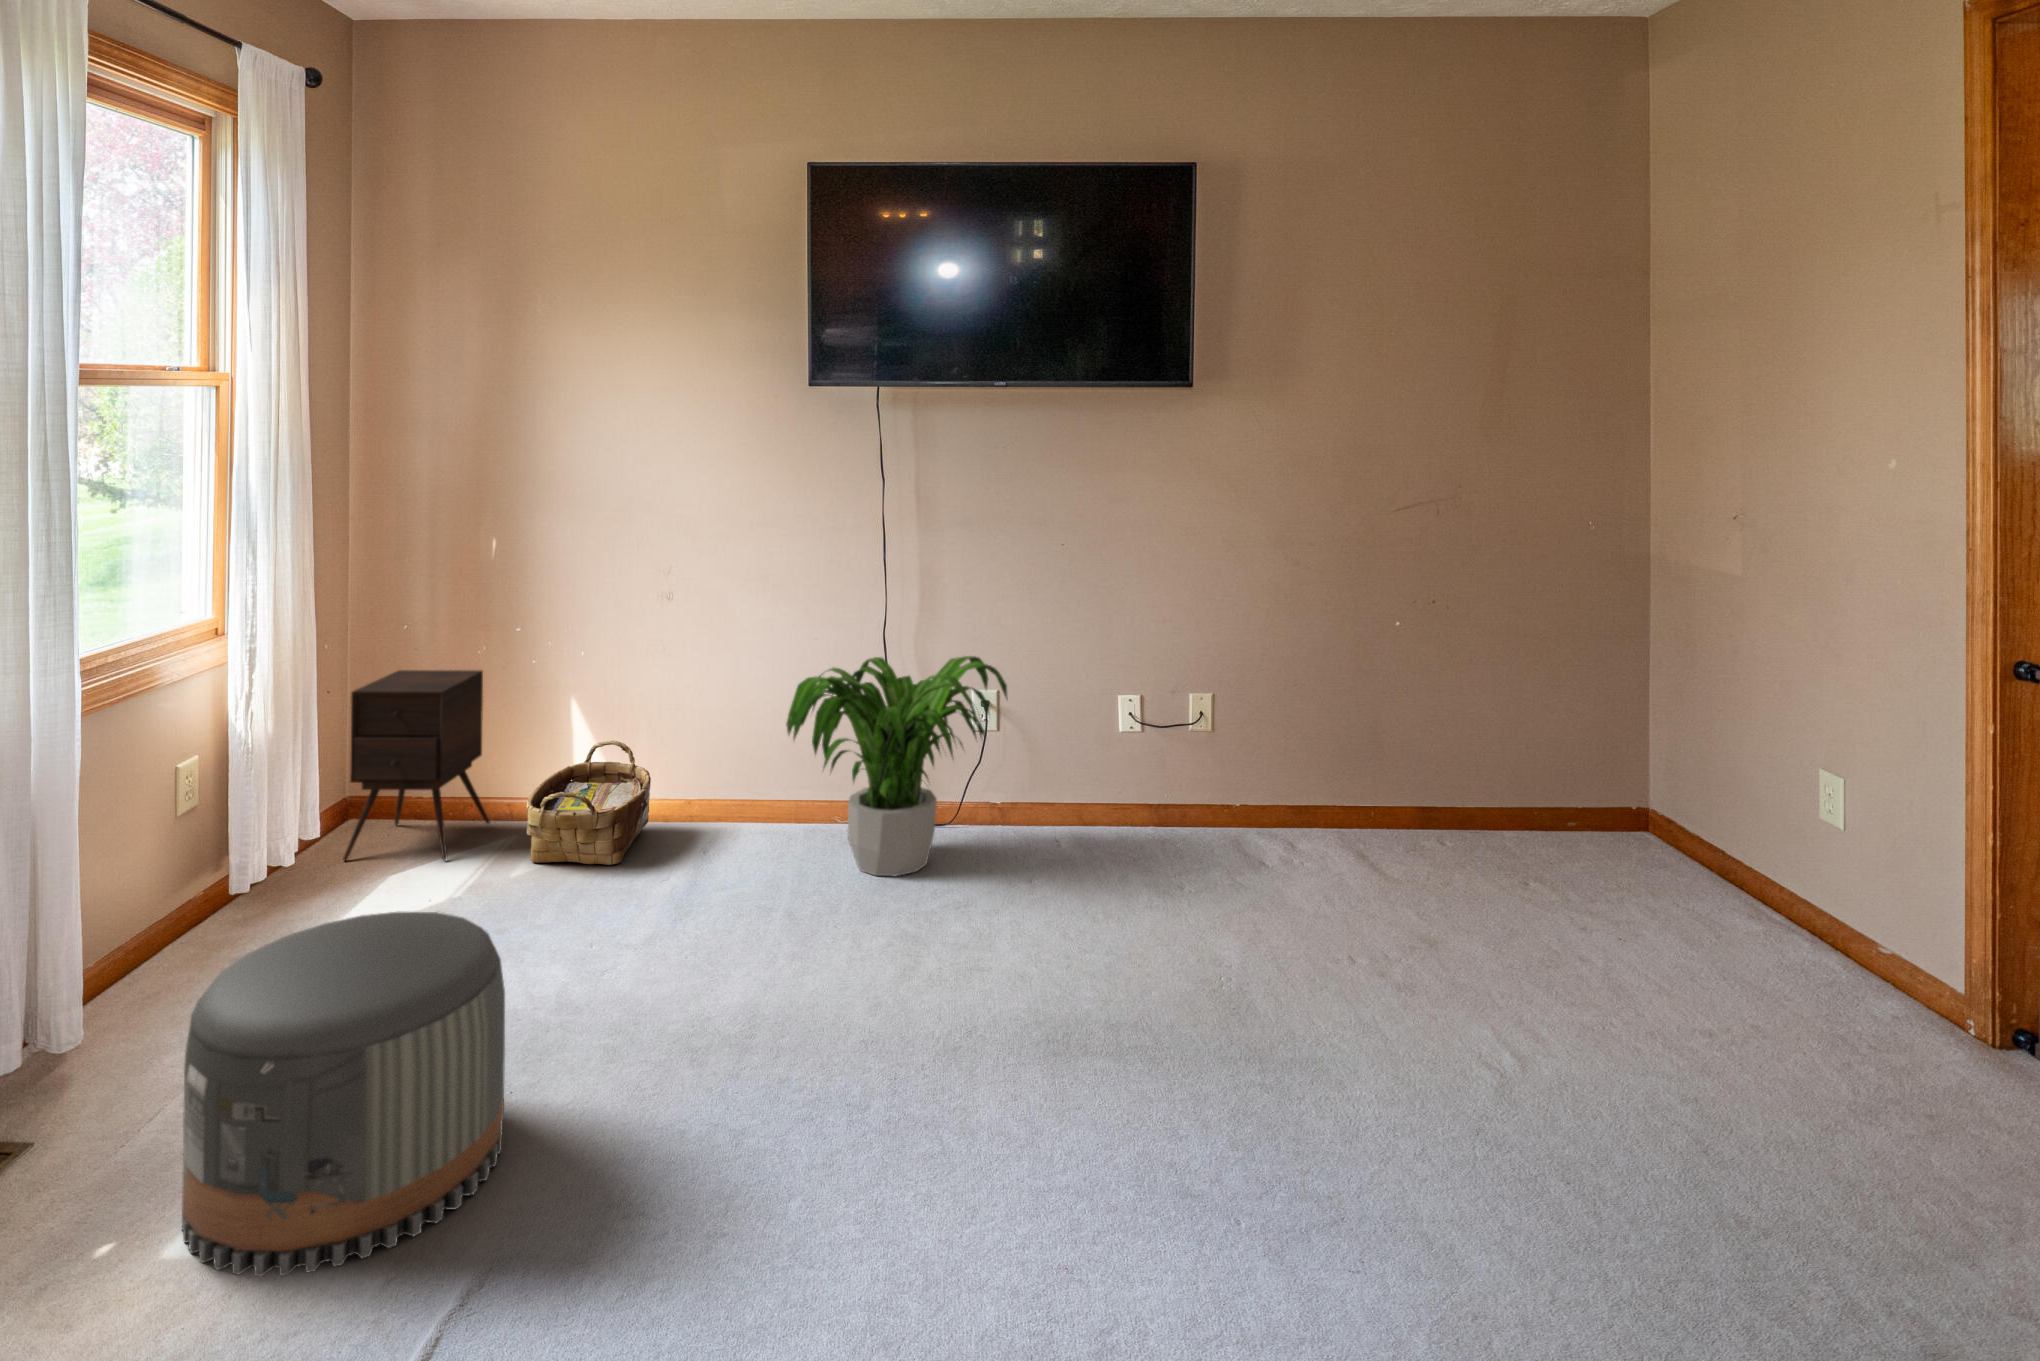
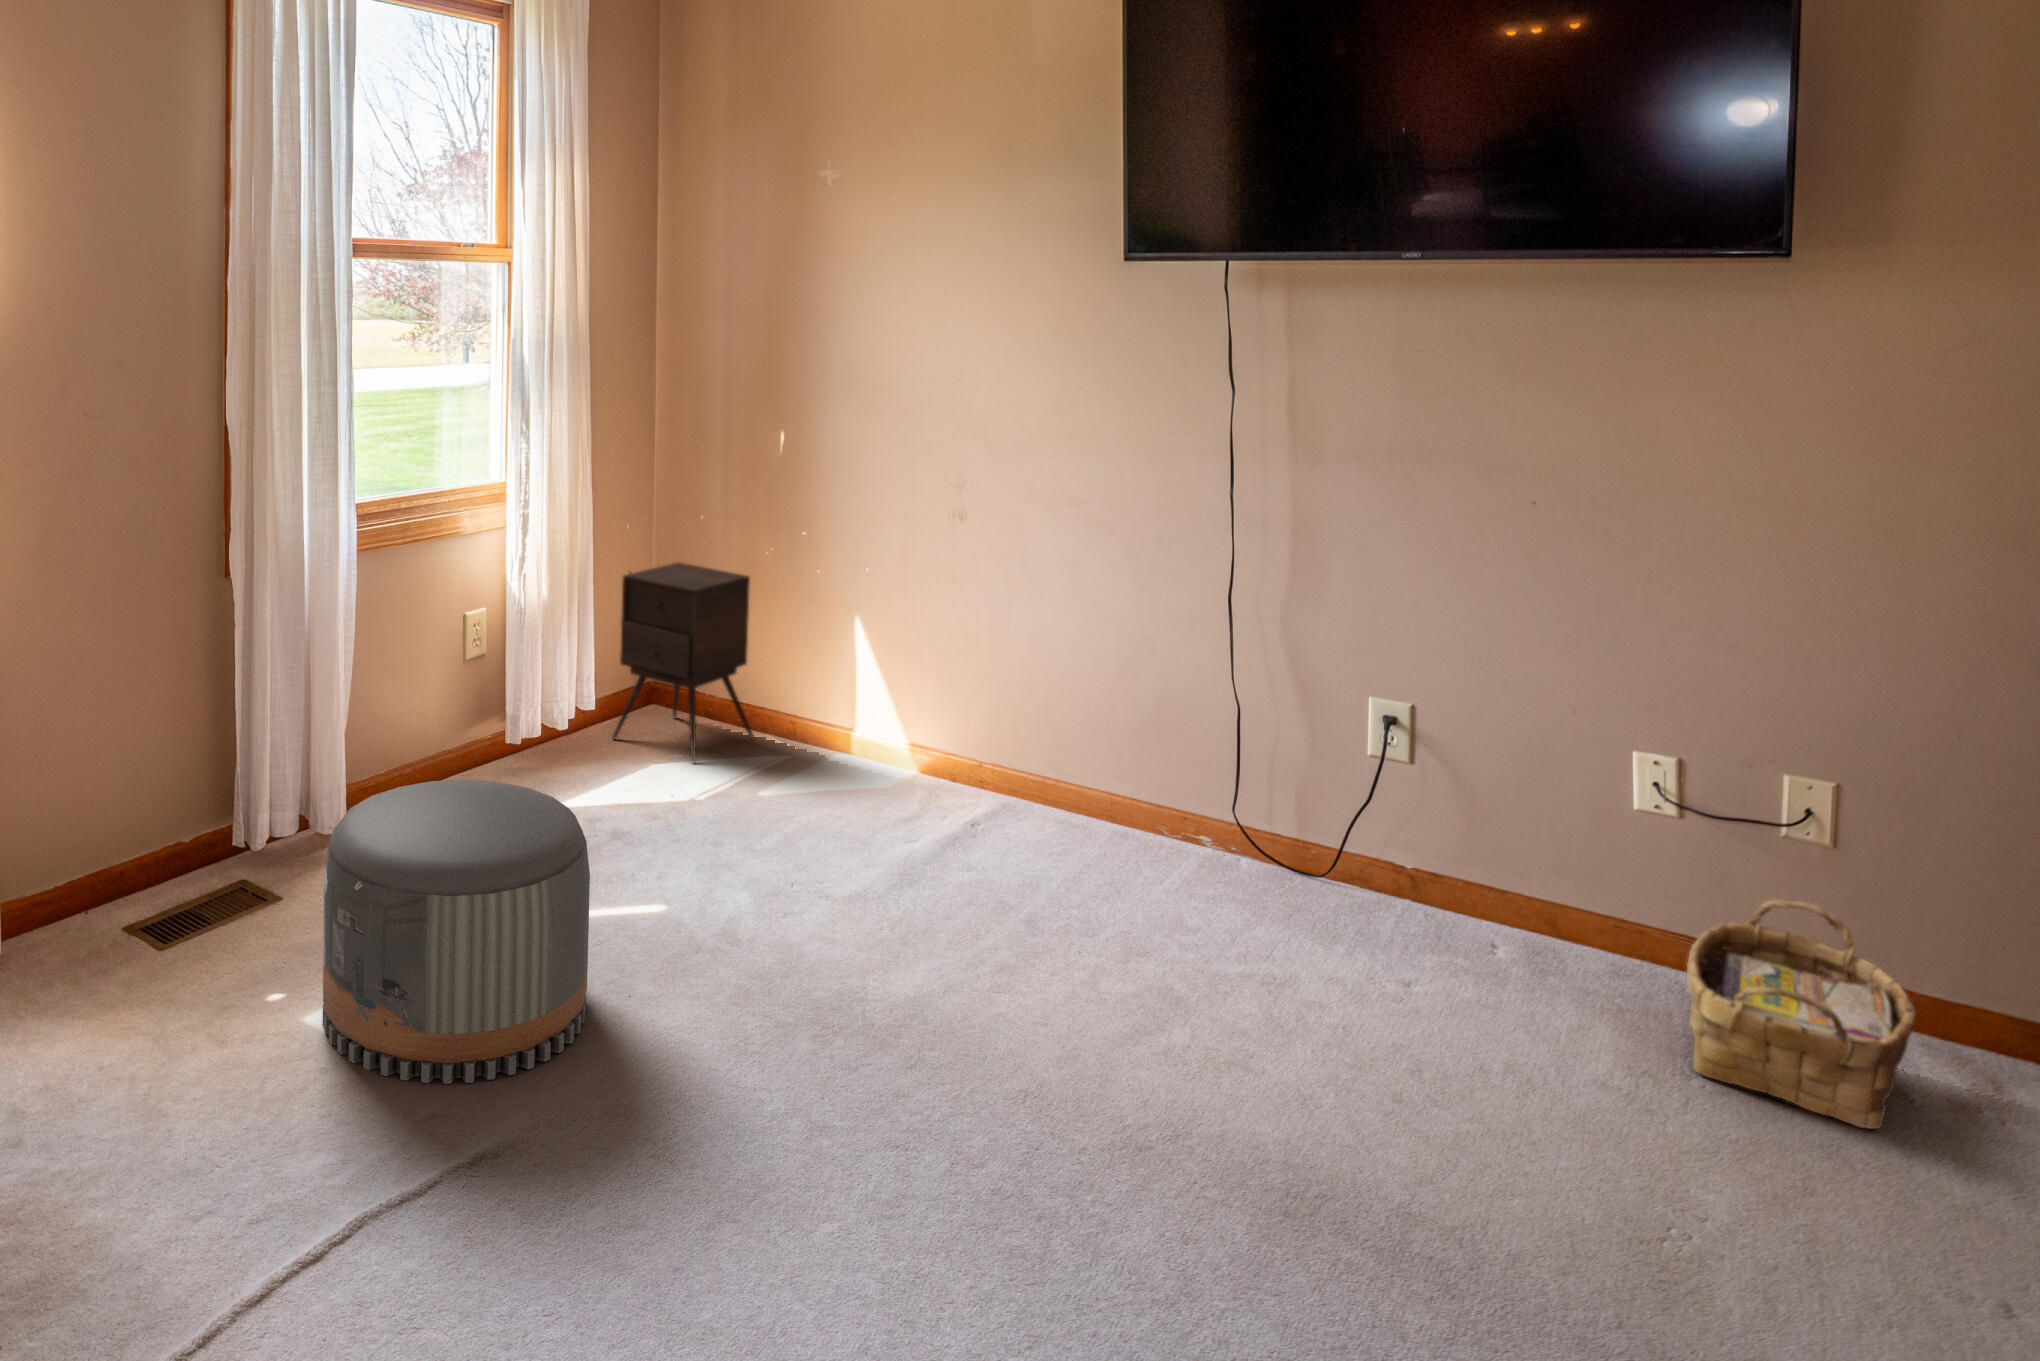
potted plant: present [786,656,1008,876] -> none [1005,639,1338,920]
woven basket: present [526,740,651,865] -> present [1687,900,1915,1129]

